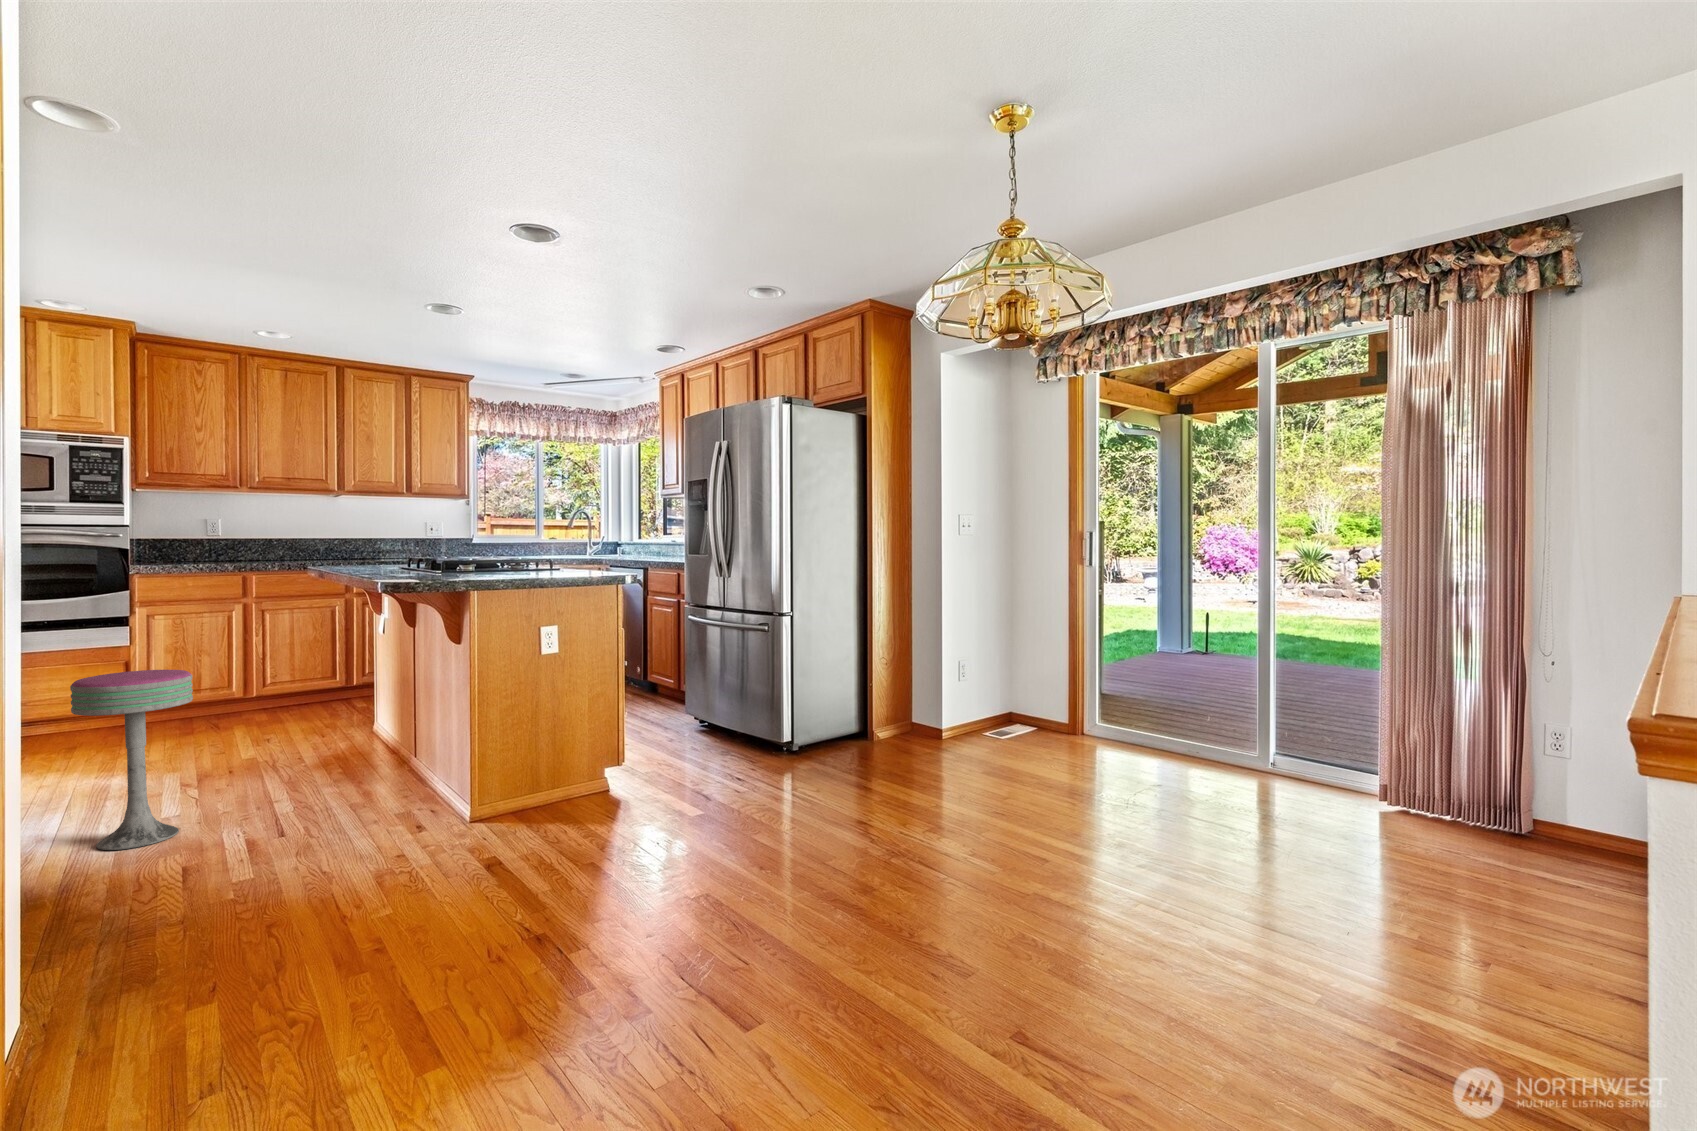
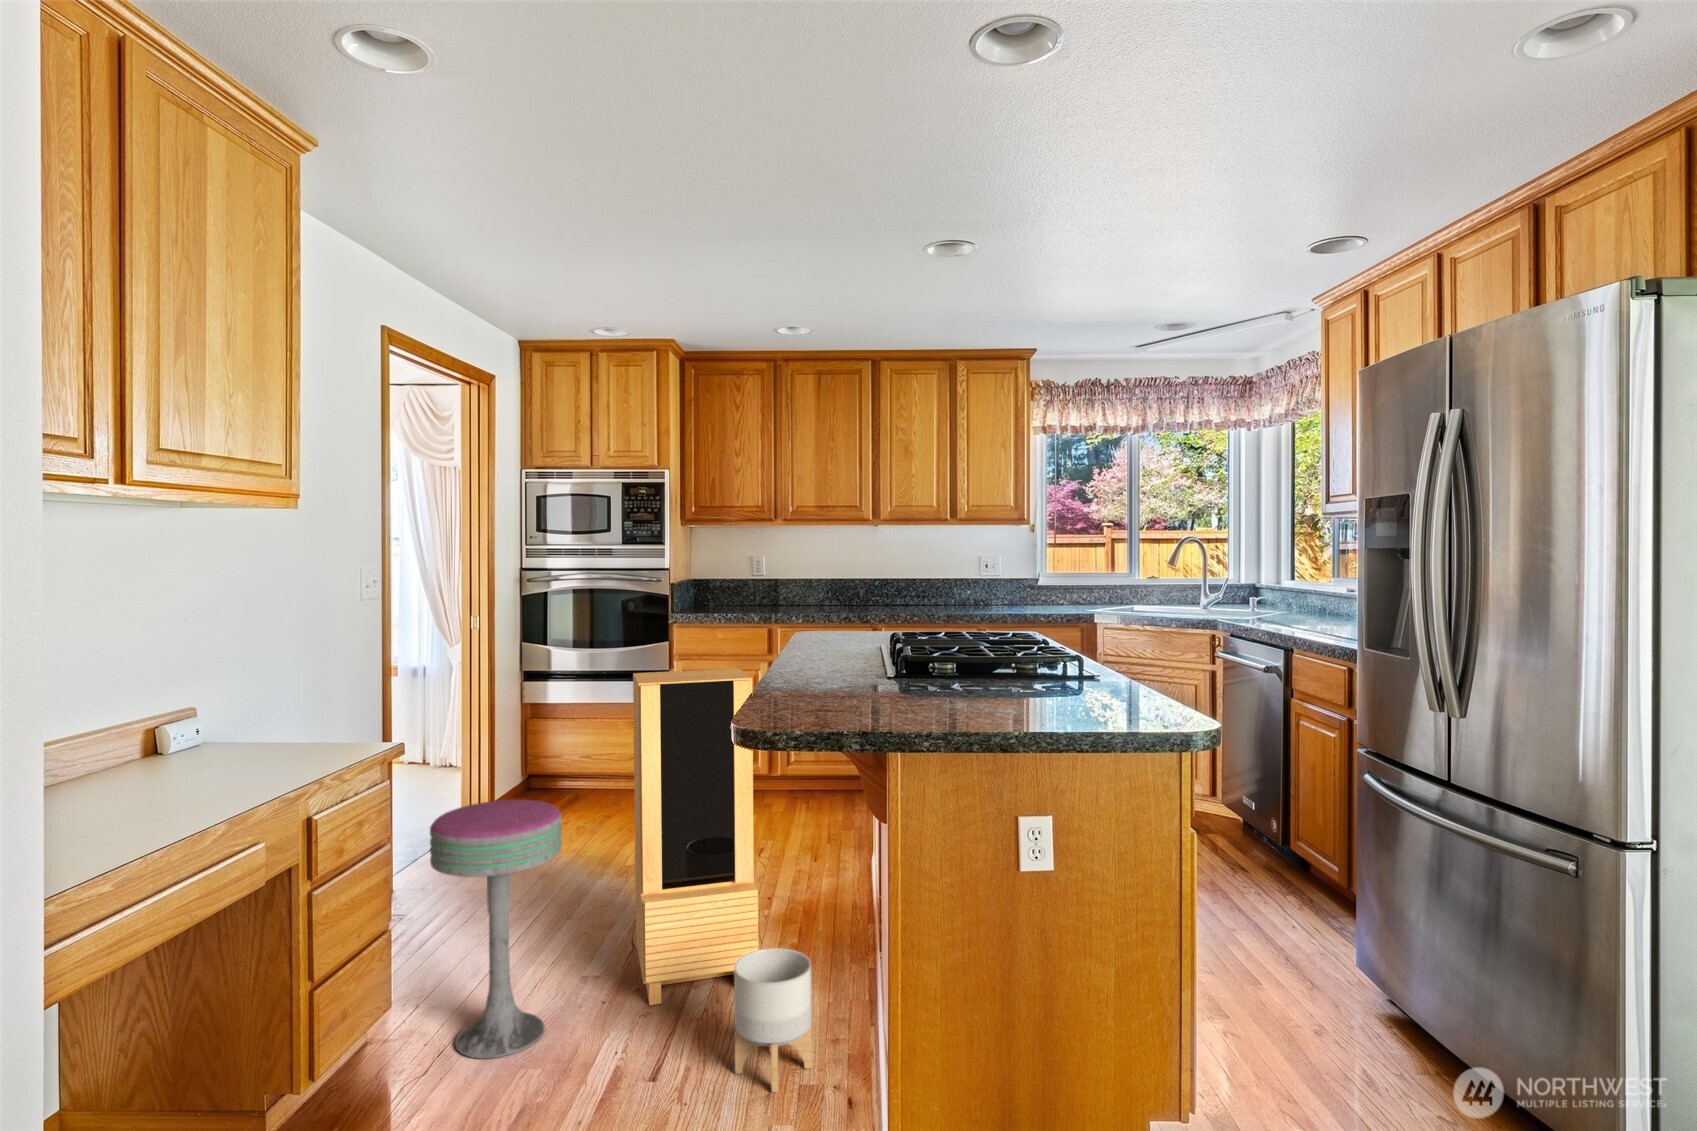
storage cabinet: none [217,579,342,805] -> present [633,668,758,1005]
planter: none [353,735,408,810] -> present [734,948,812,1092]

